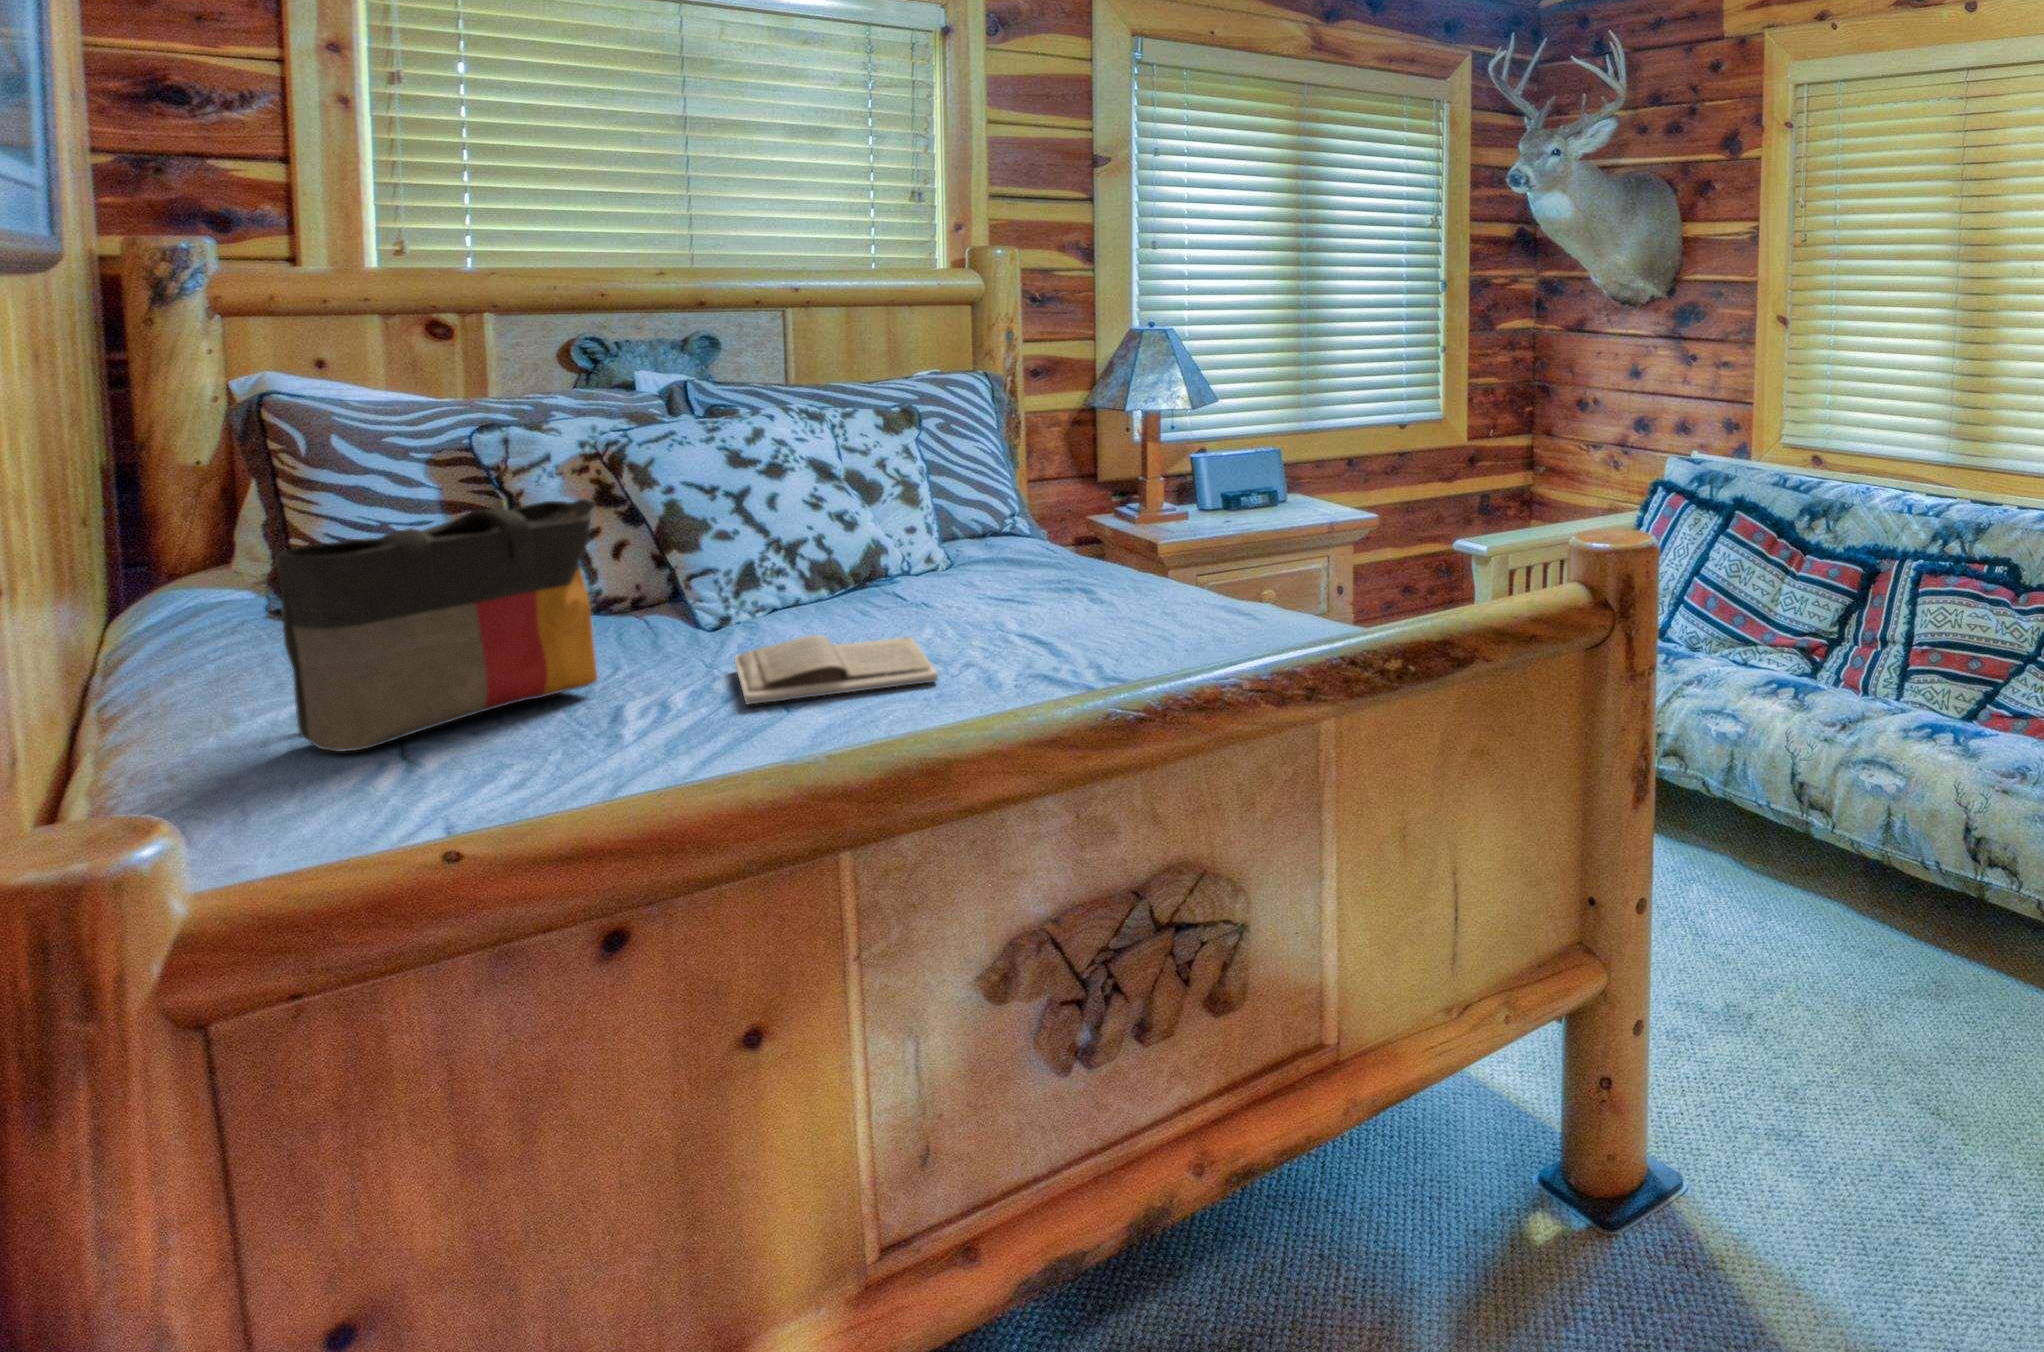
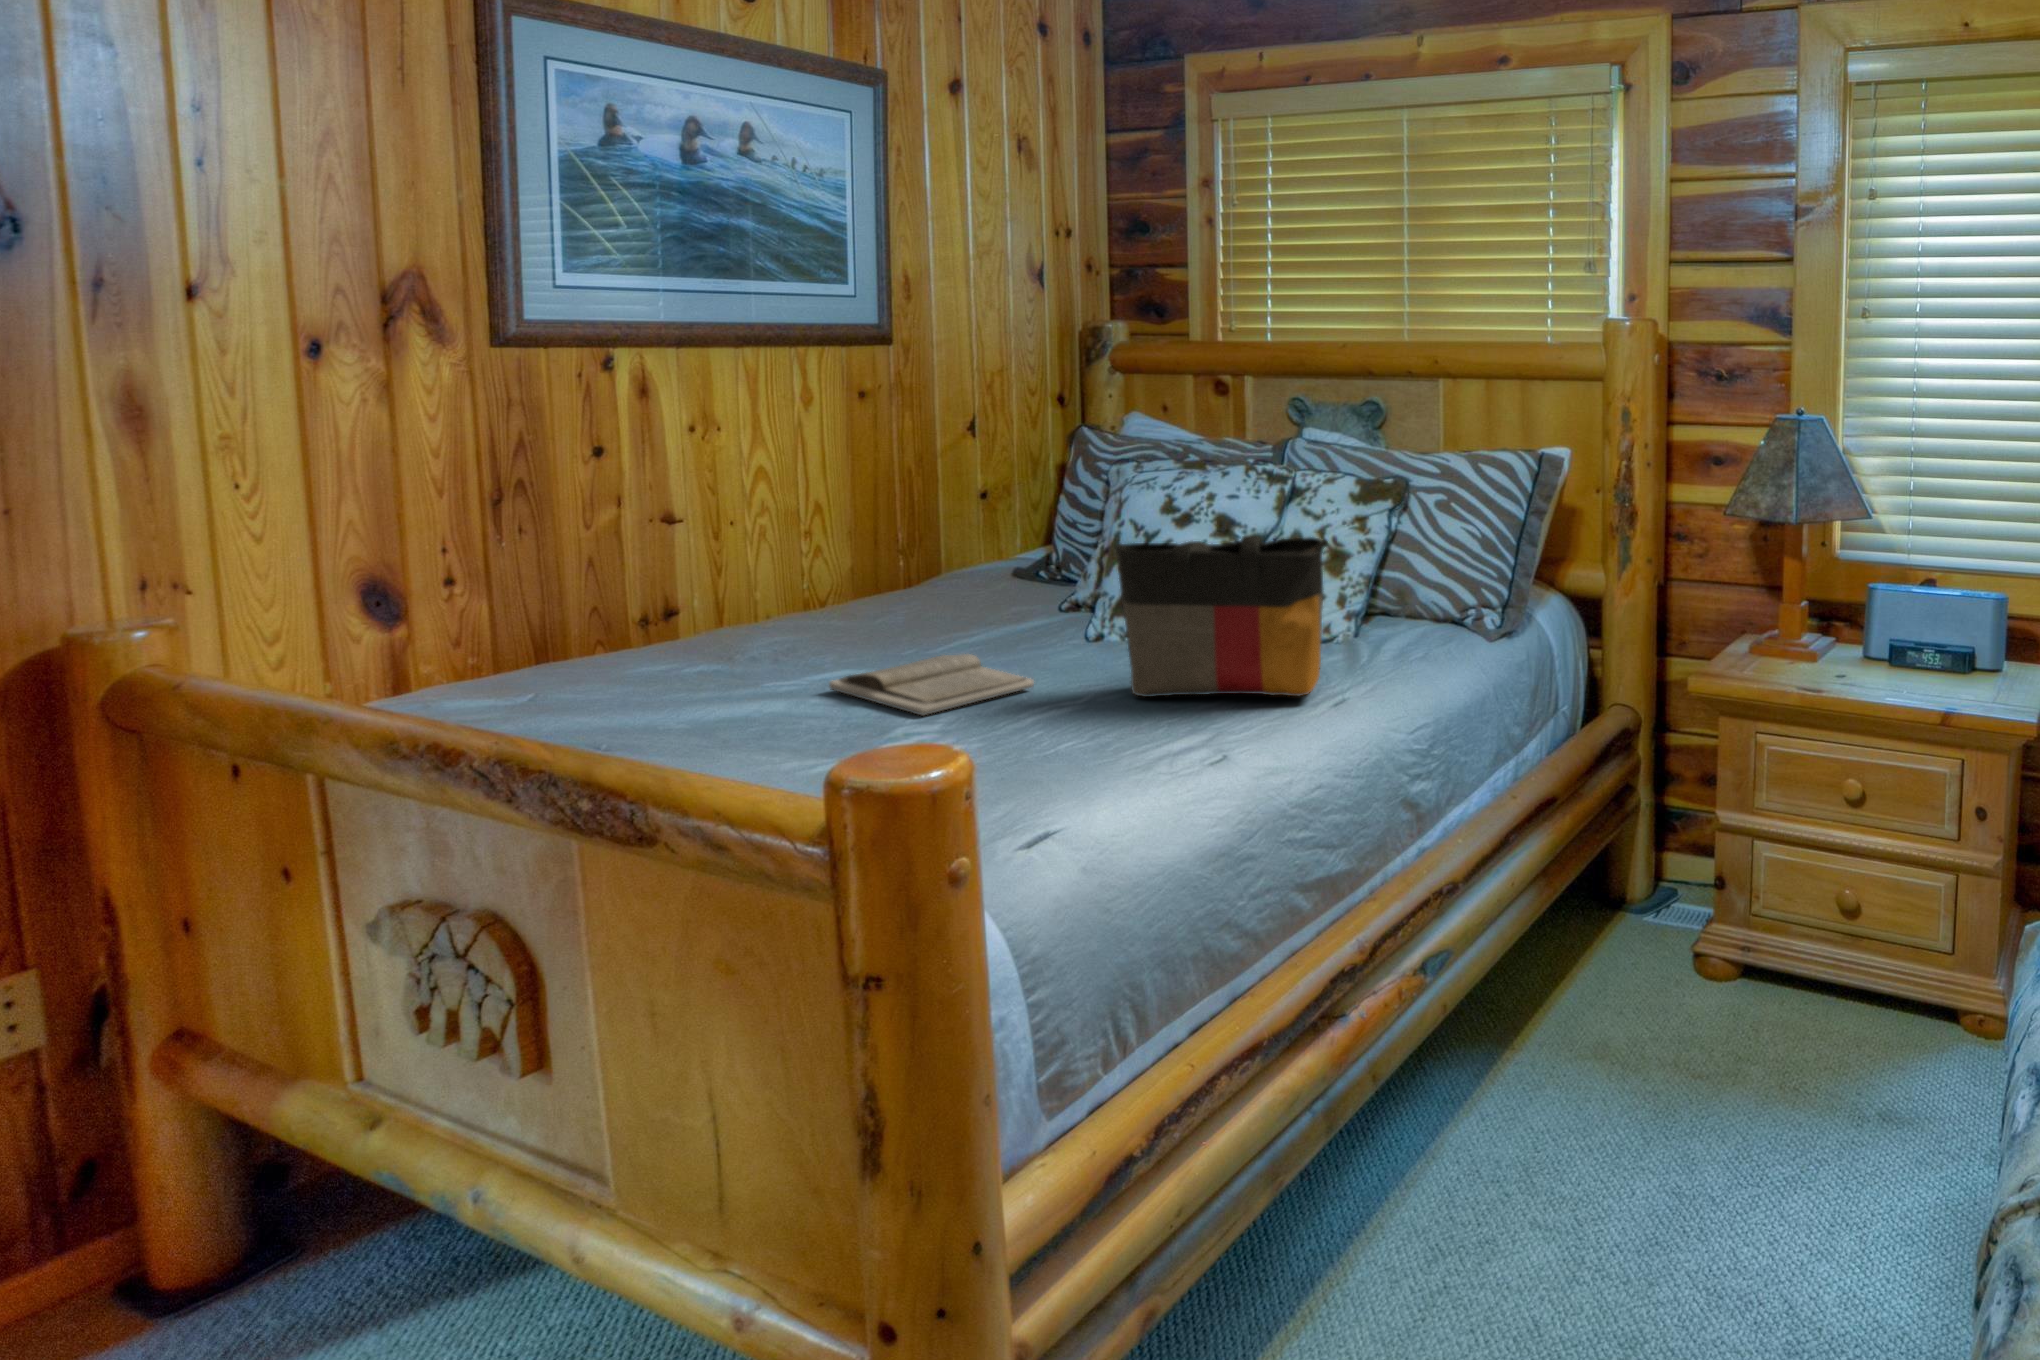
tote bag: present [275,499,598,751] -> present [1115,536,1328,697]

